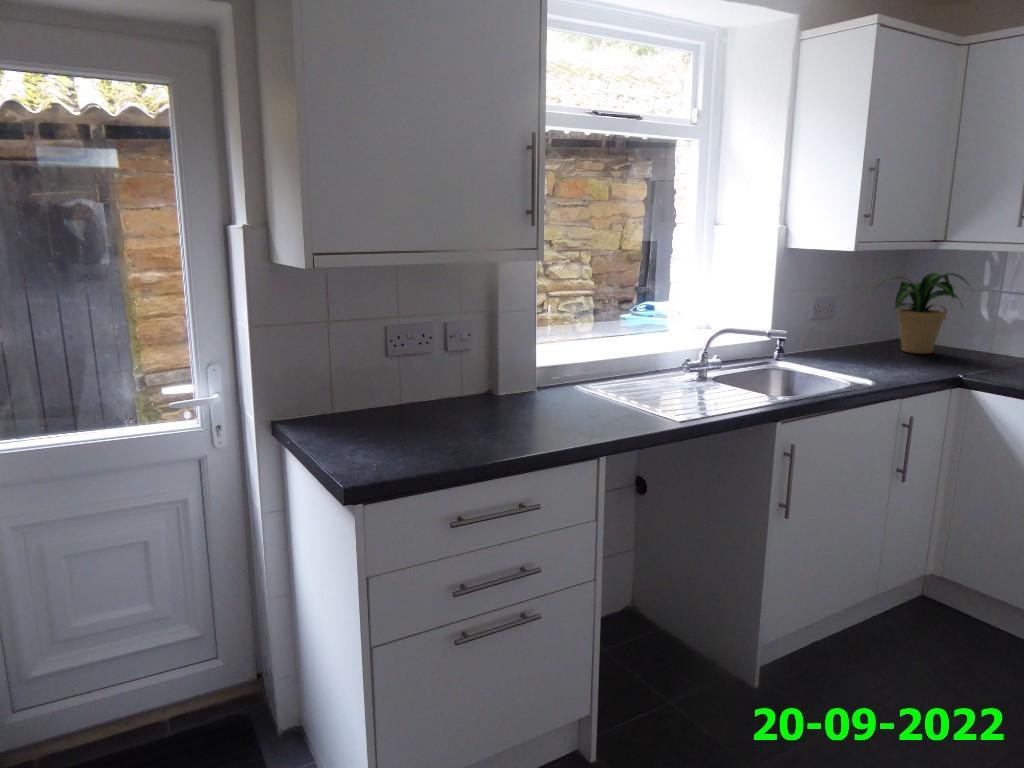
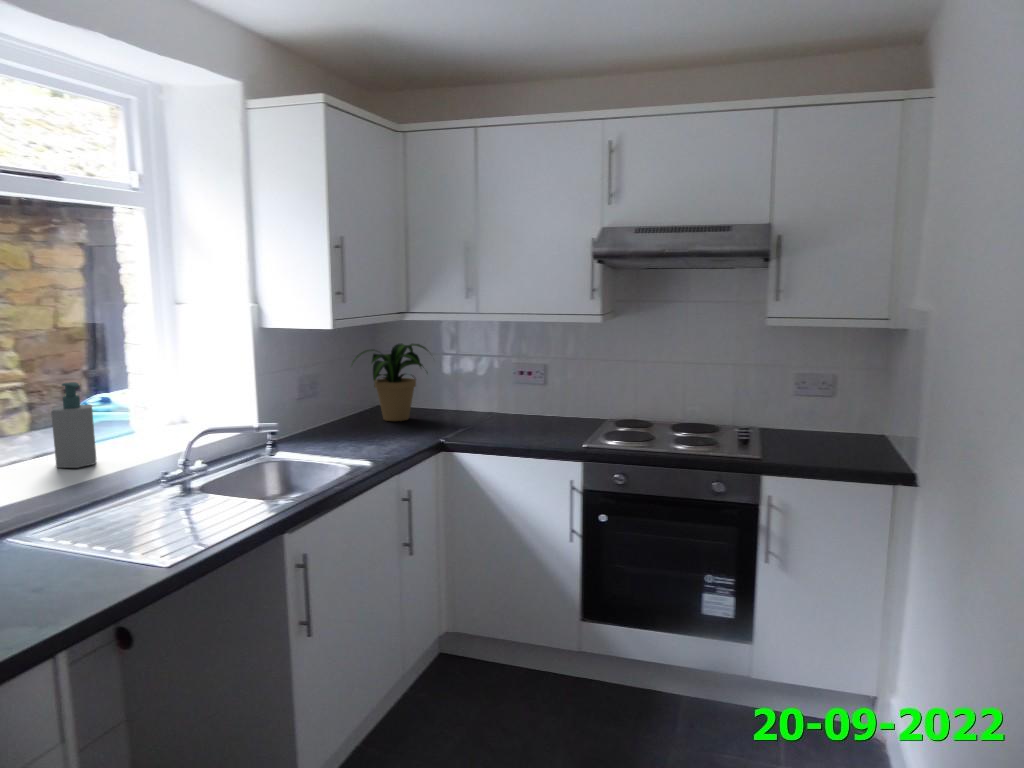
soap bottle: none [613,282,642,348] -> present [51,382,96,468]

